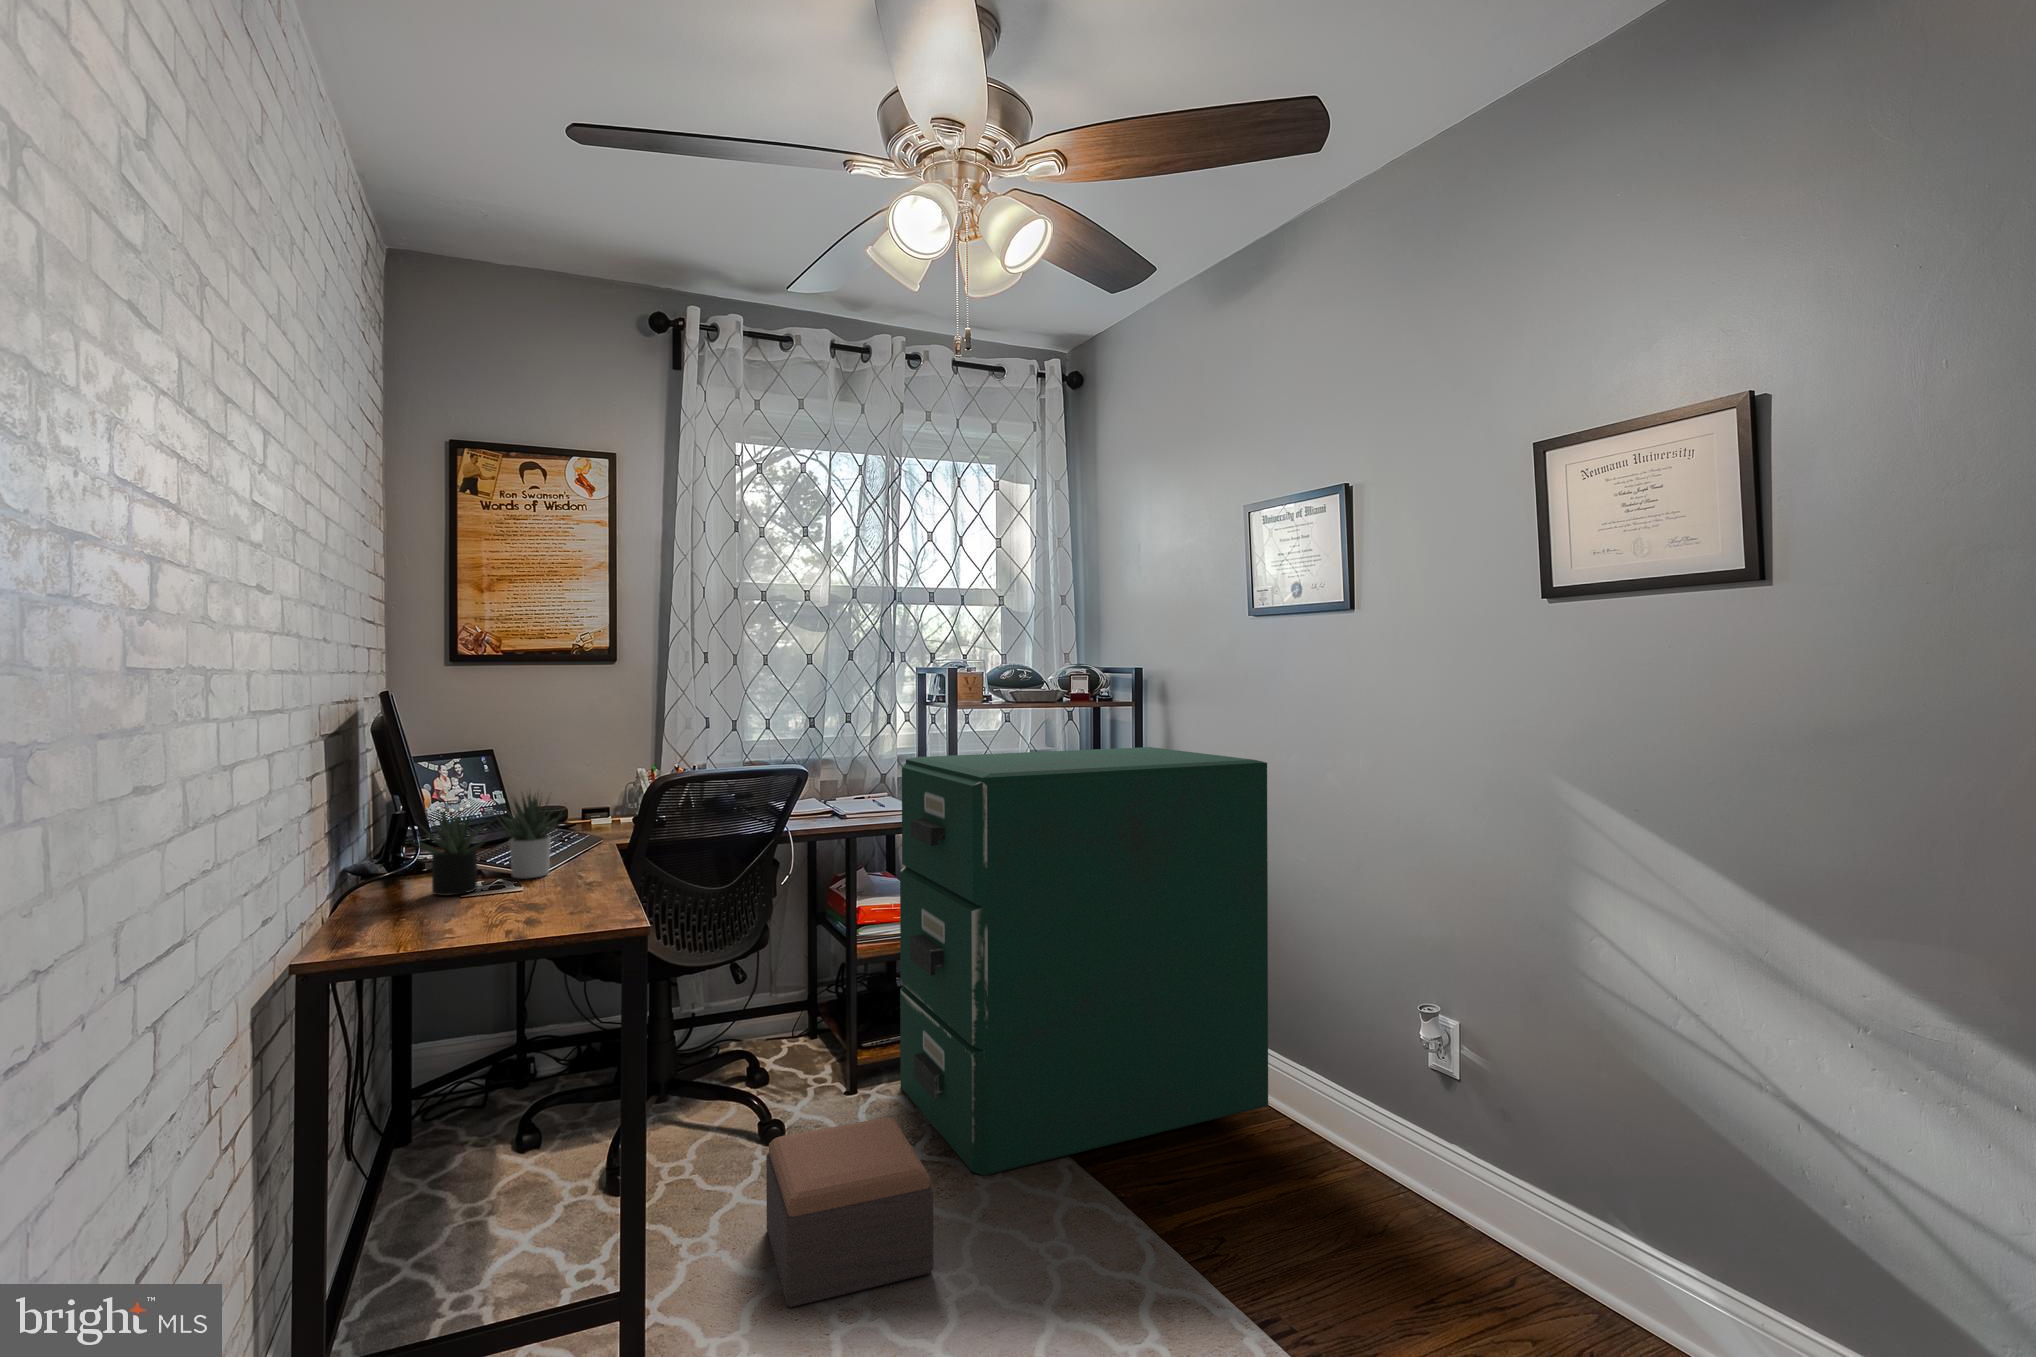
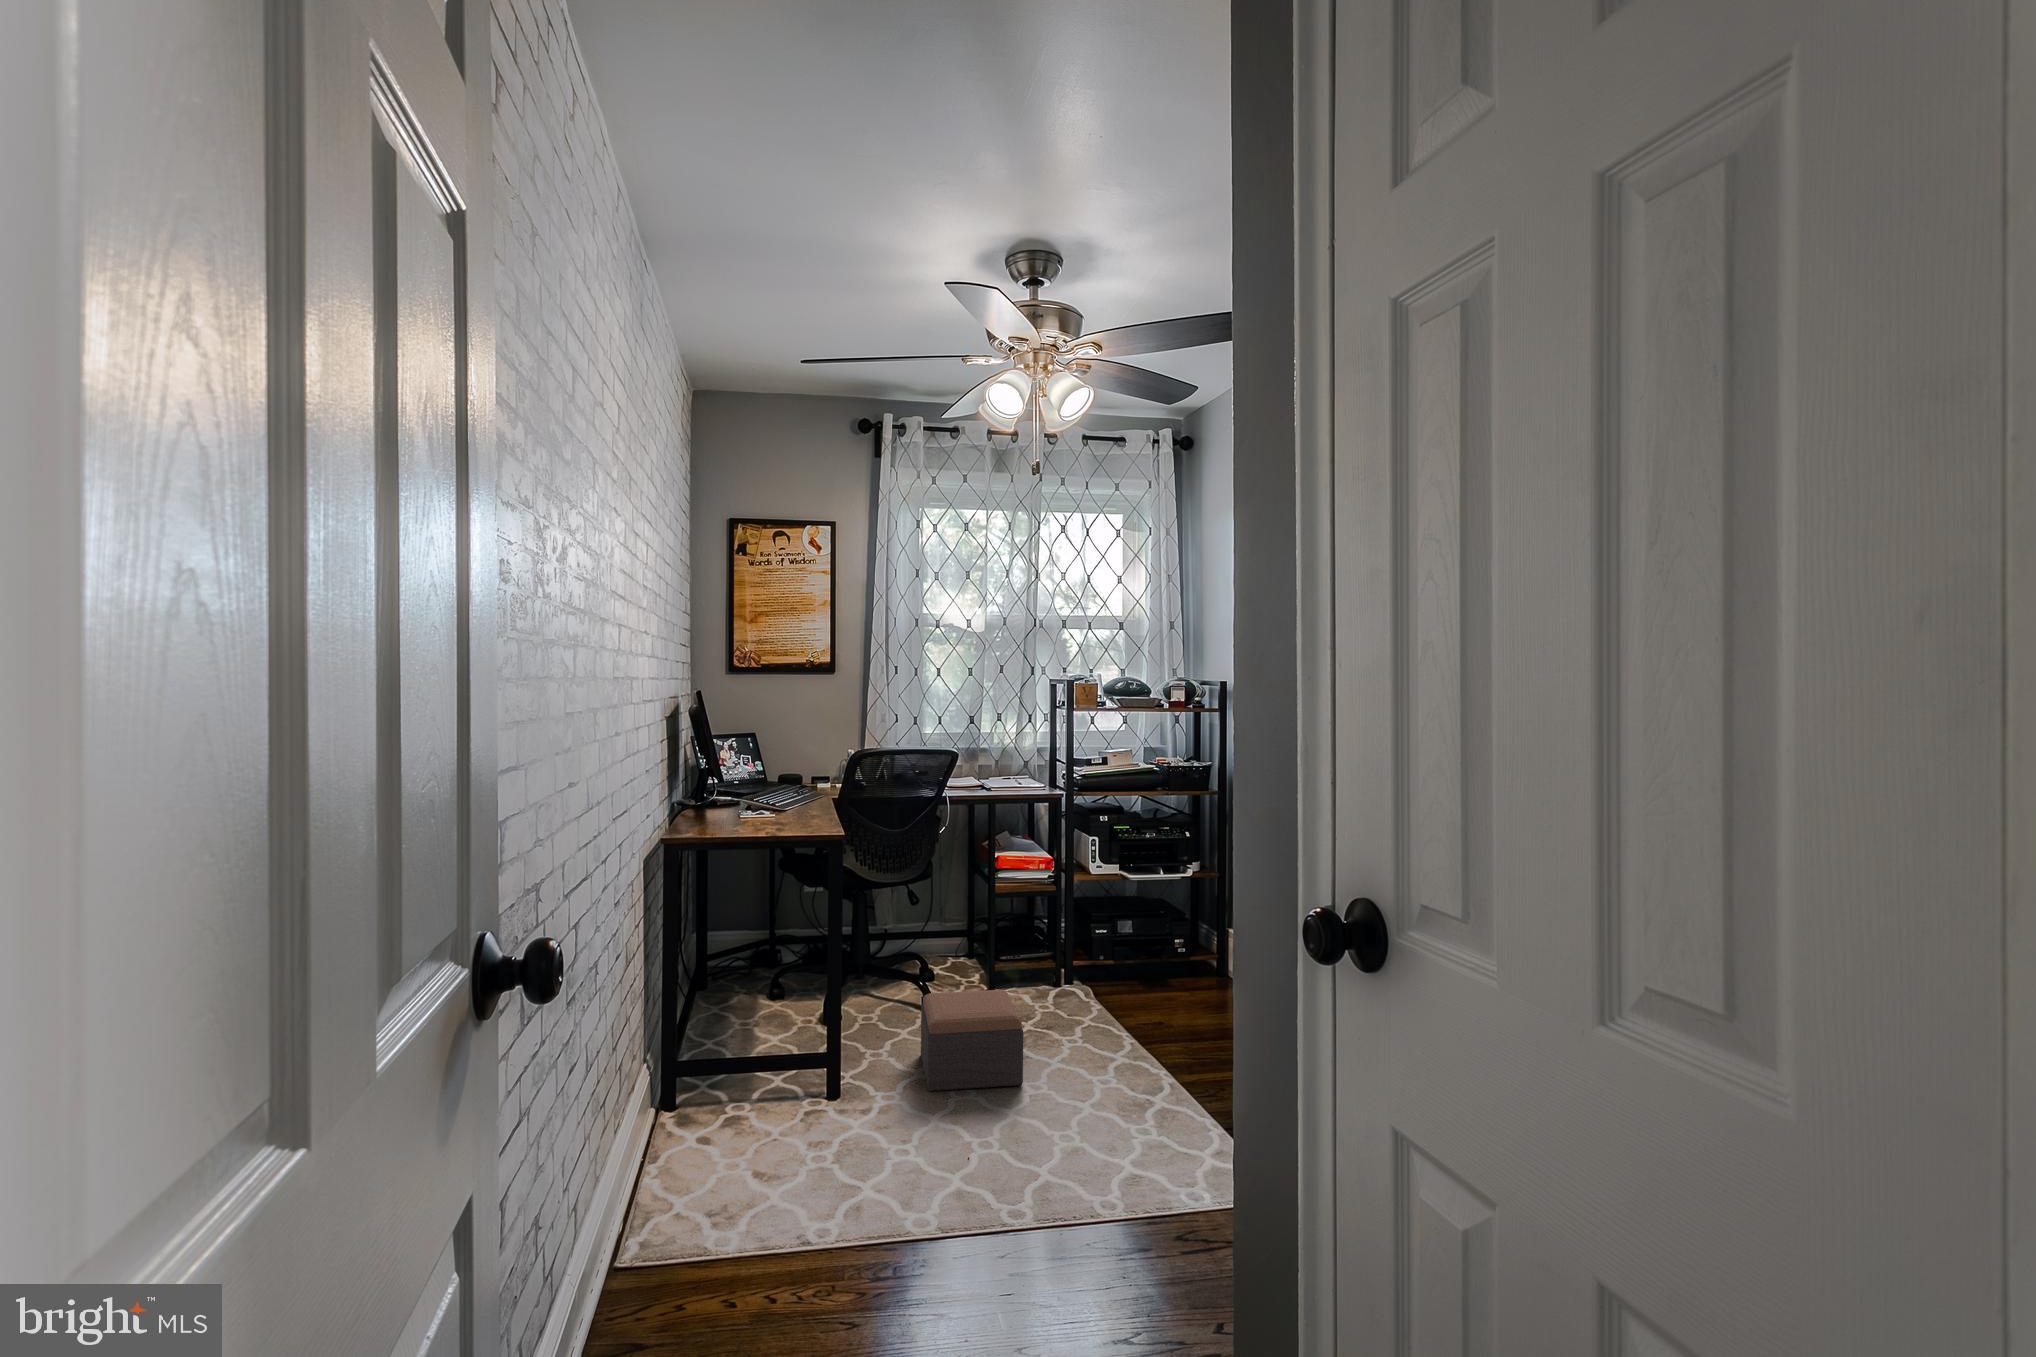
filing cabinet: present [900,747,1268,1176] -> none [1027,745,1304,1042]
succulent plant: present [410,793,562,896] -> none [711,757,801,821]

